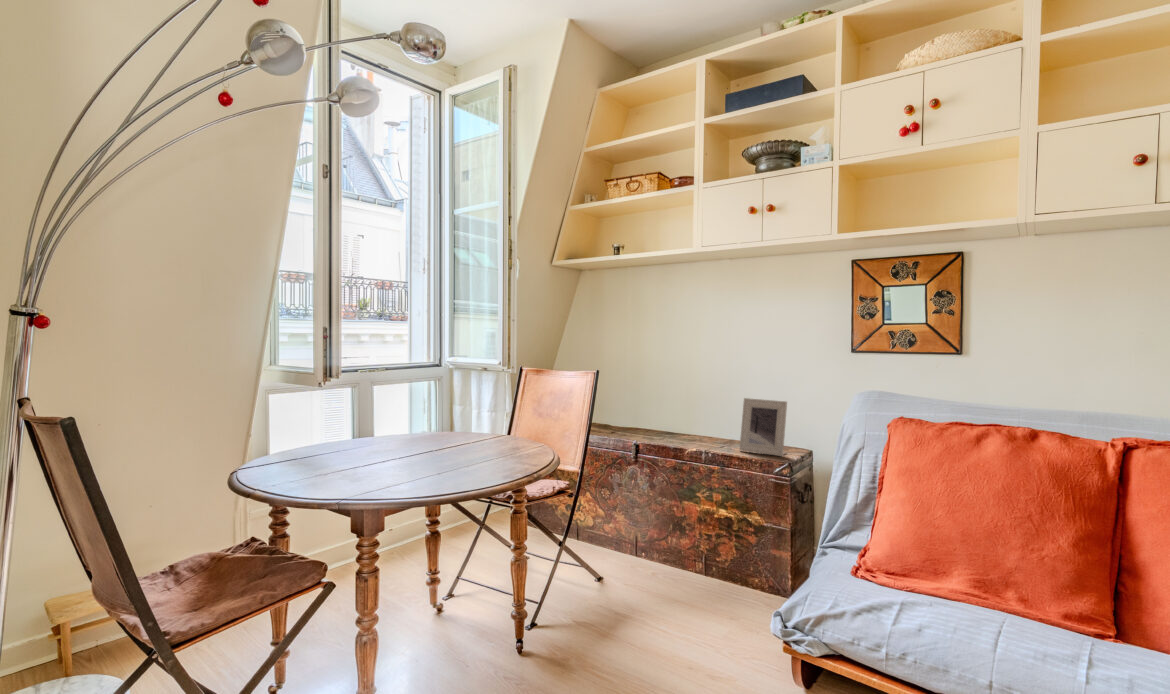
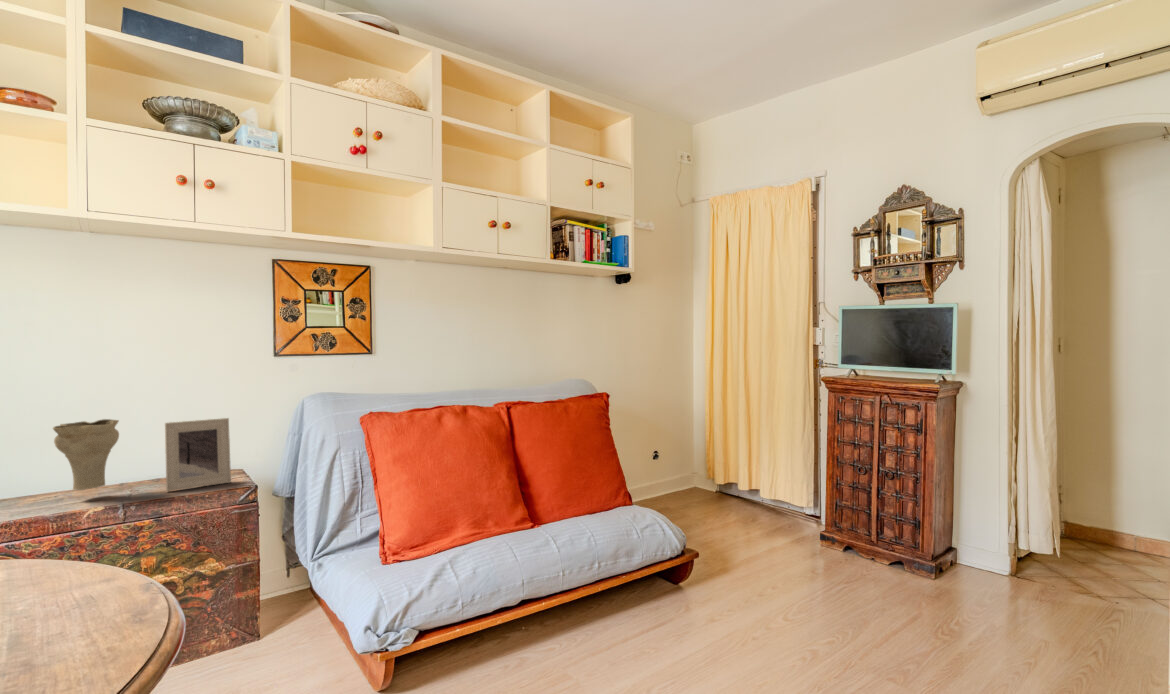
vase: none [681,390,731,441] -> present [53,419,119,490]

